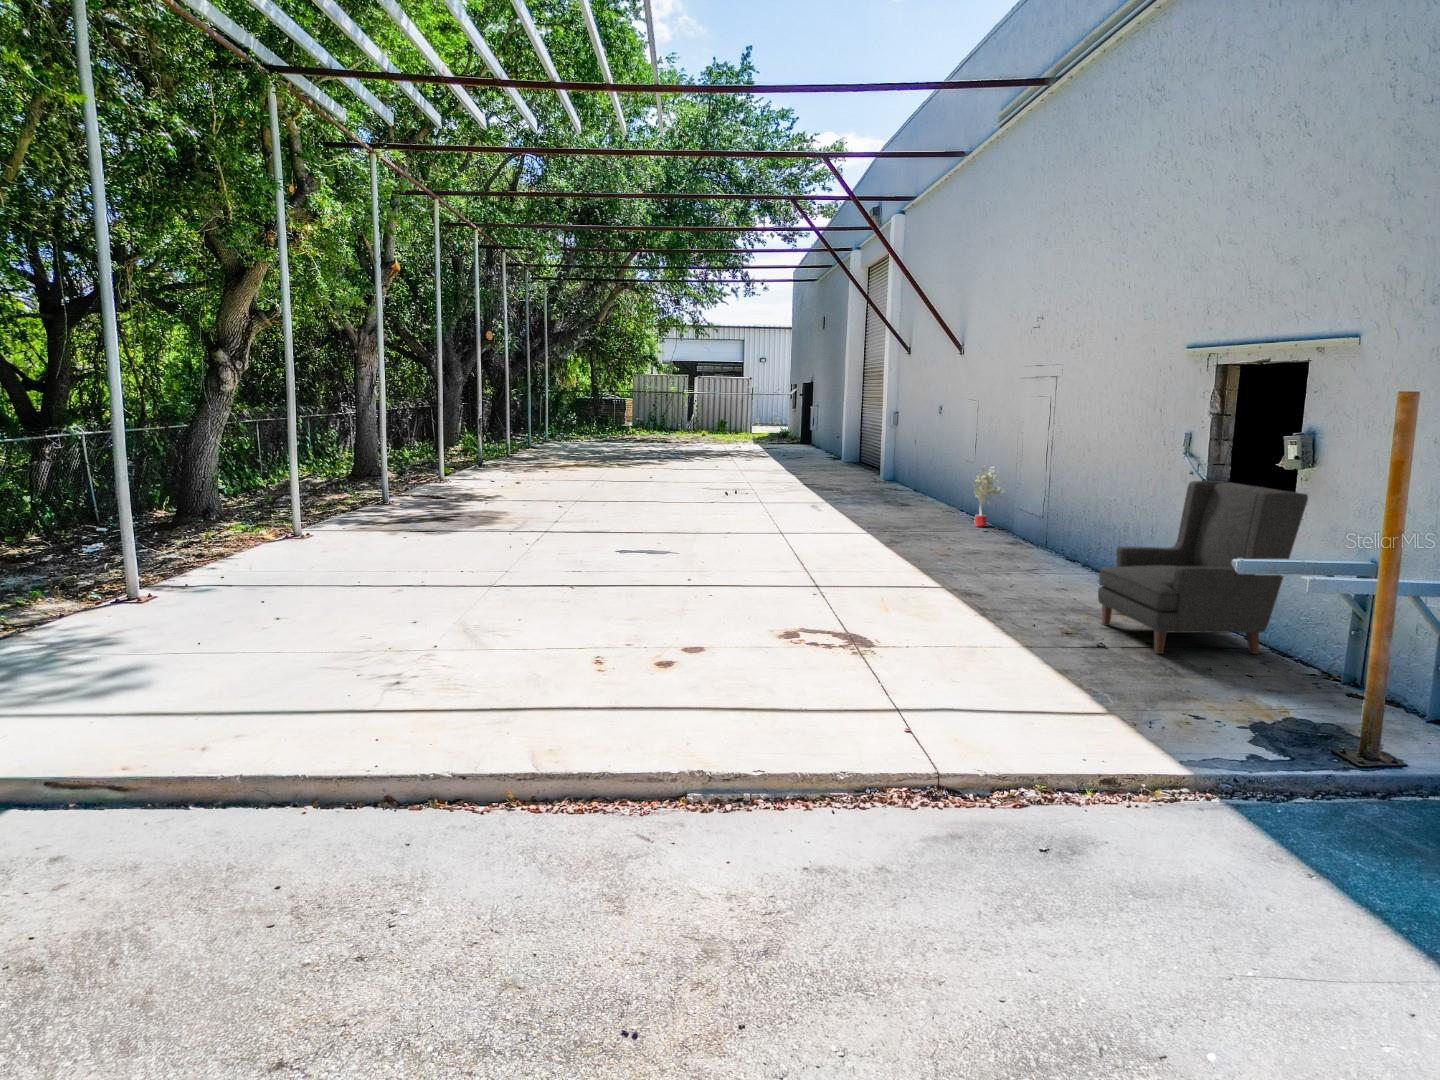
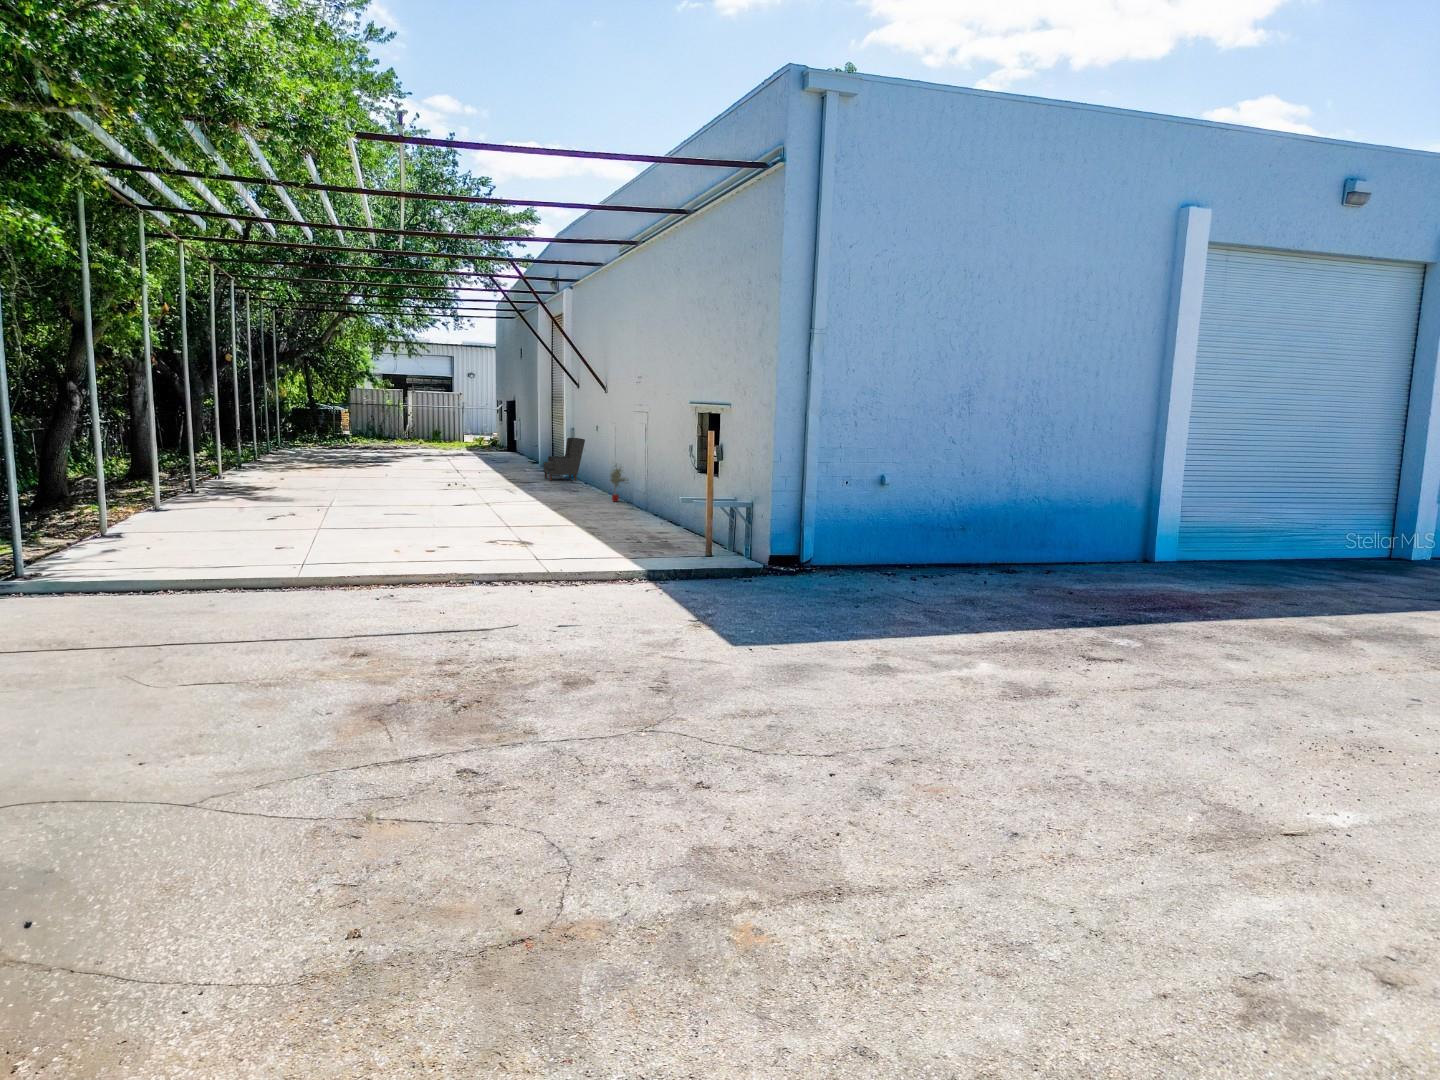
chair: present [1098,481,1308,654] -> present [543,438,585,481]

